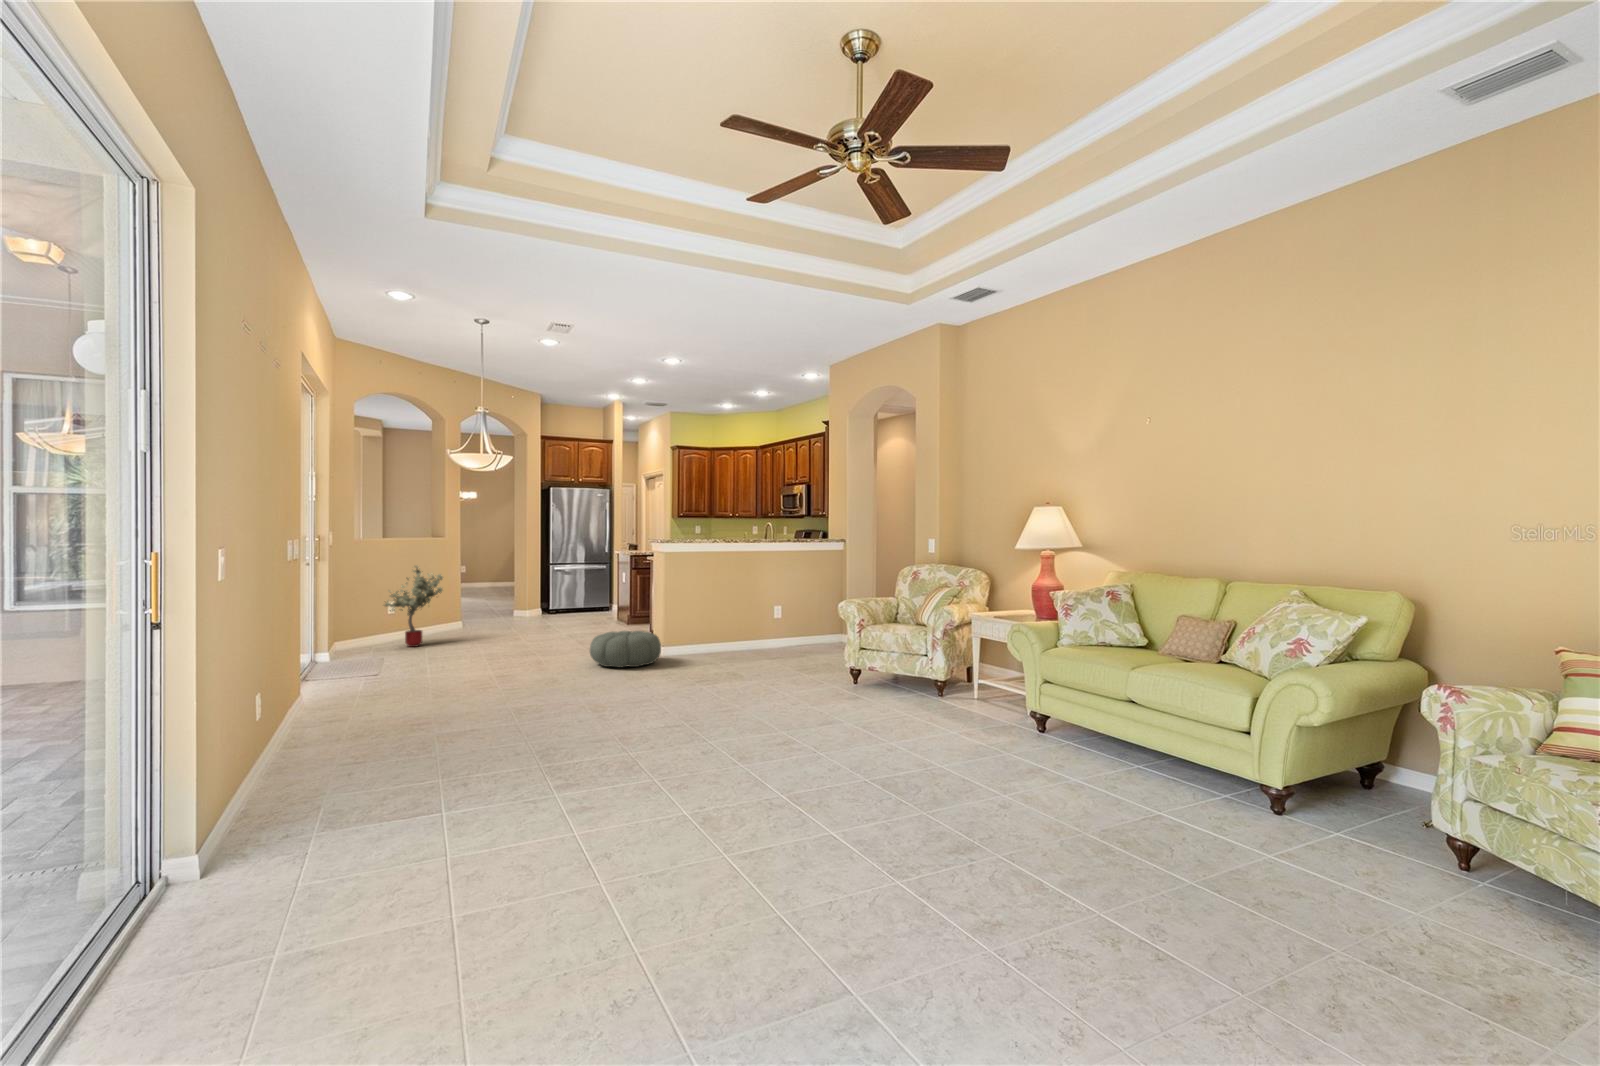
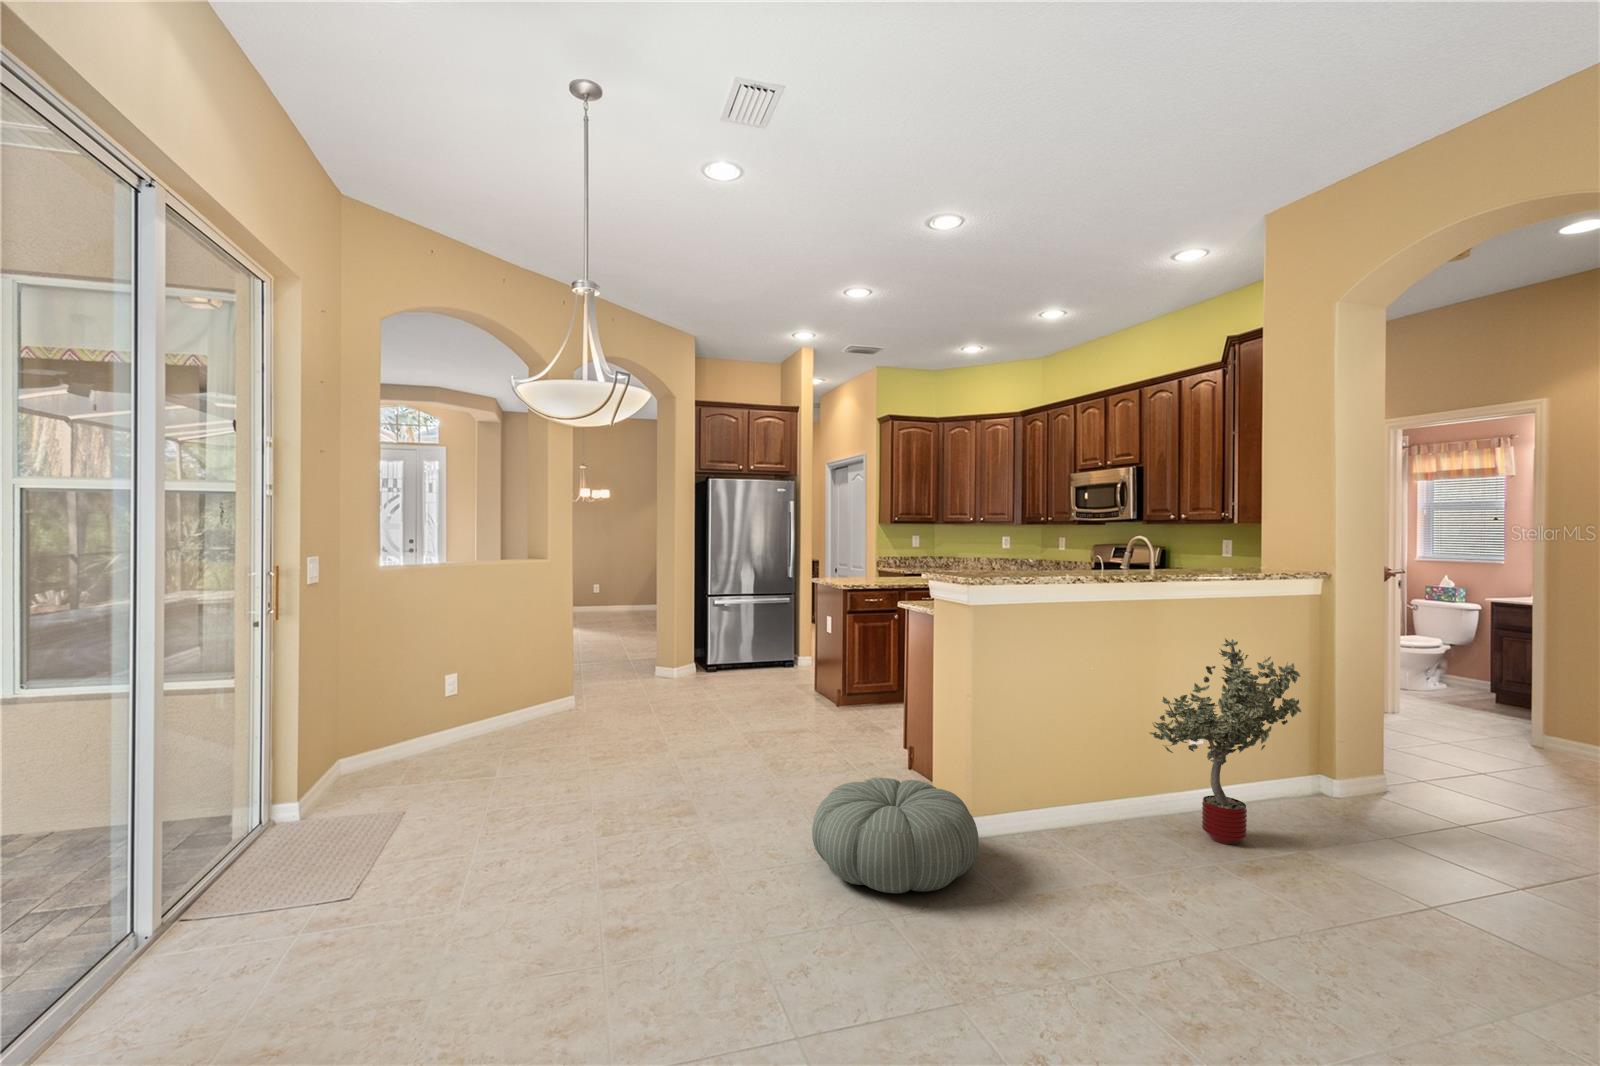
potted tree: present [384,566,443,647] -> present [1149,639,1301,845]

